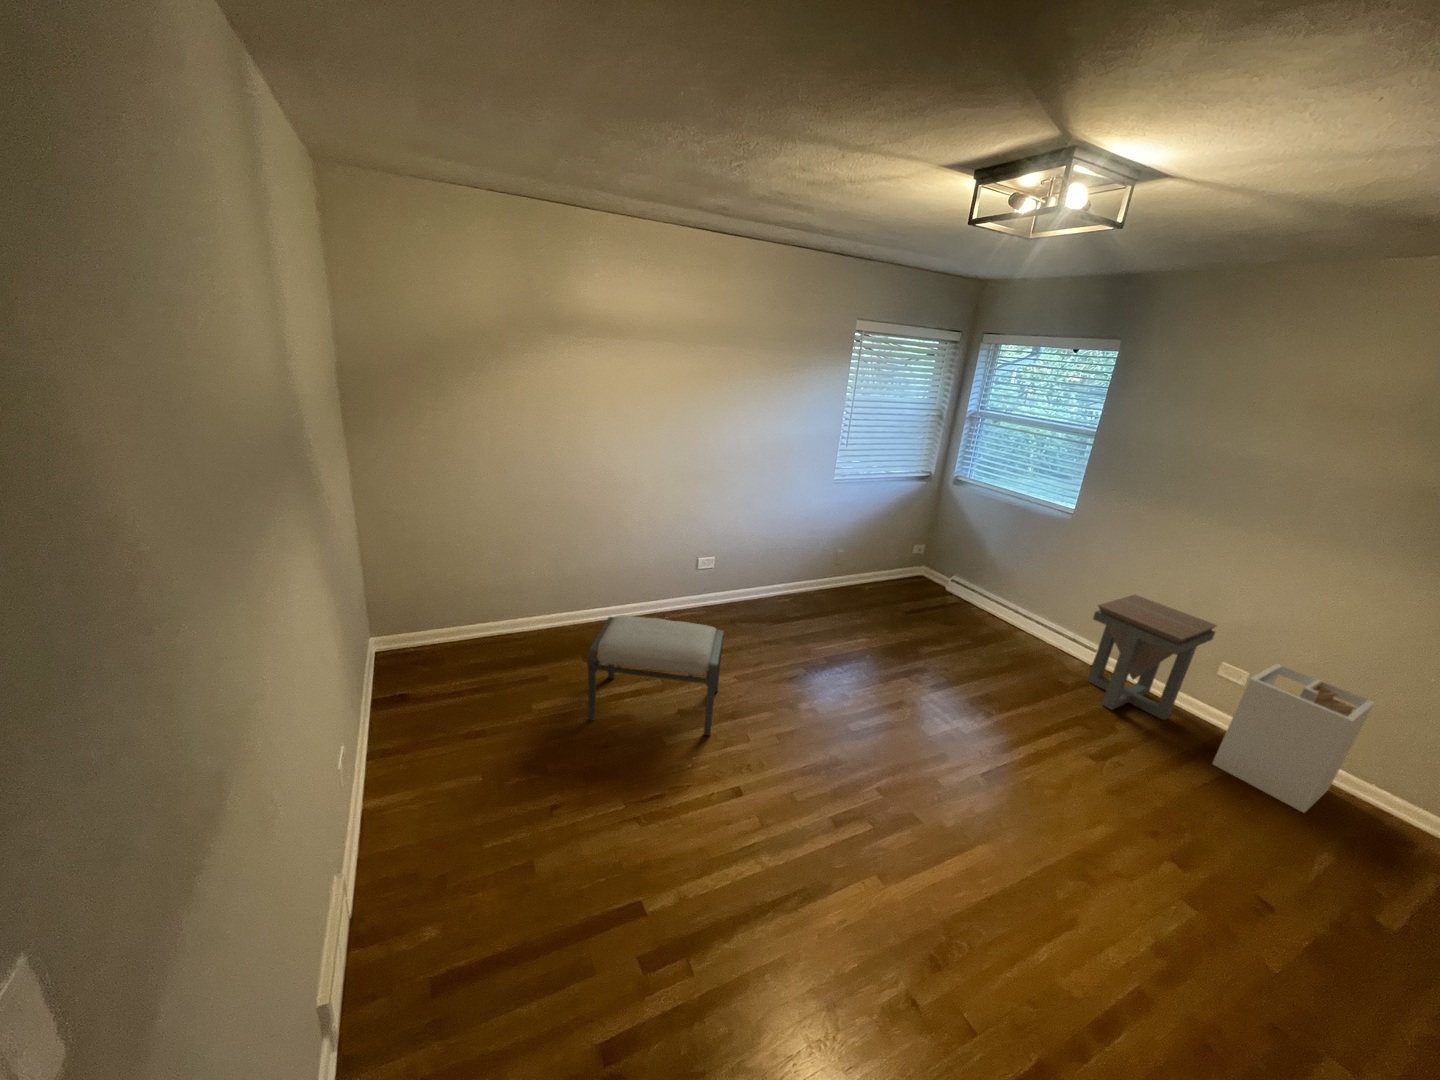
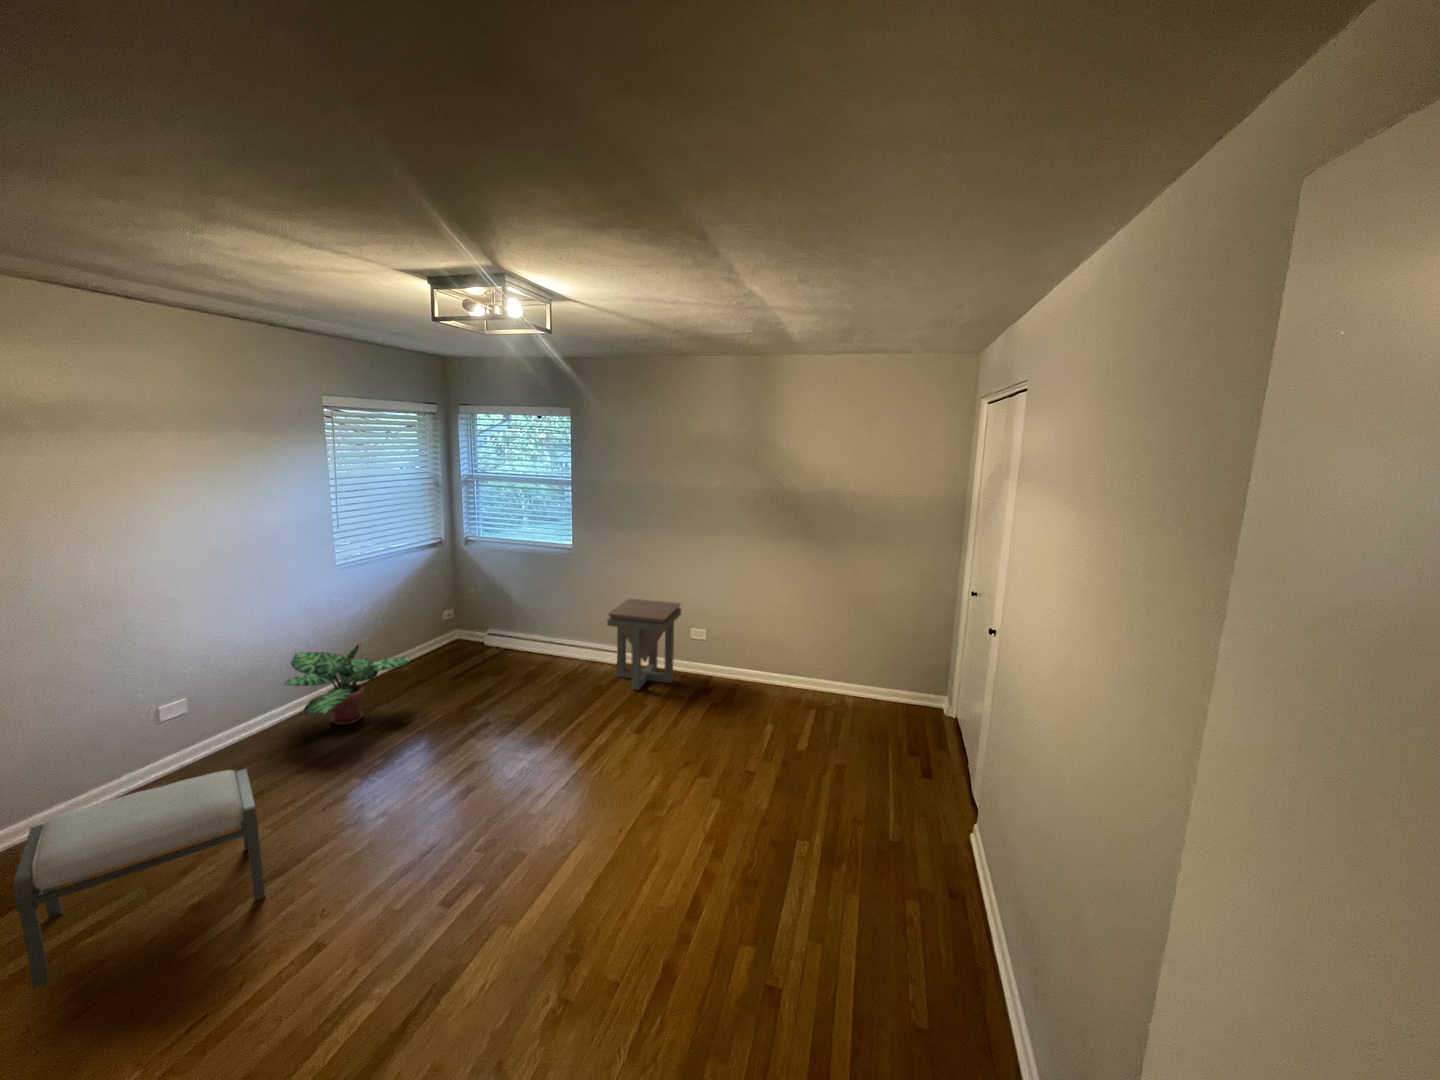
potted plant: none [771,547,876,621] -> present [285,645,413,725]
laundry hamper: present [1213,664,1374,813] -> none [704,617,763,705]

